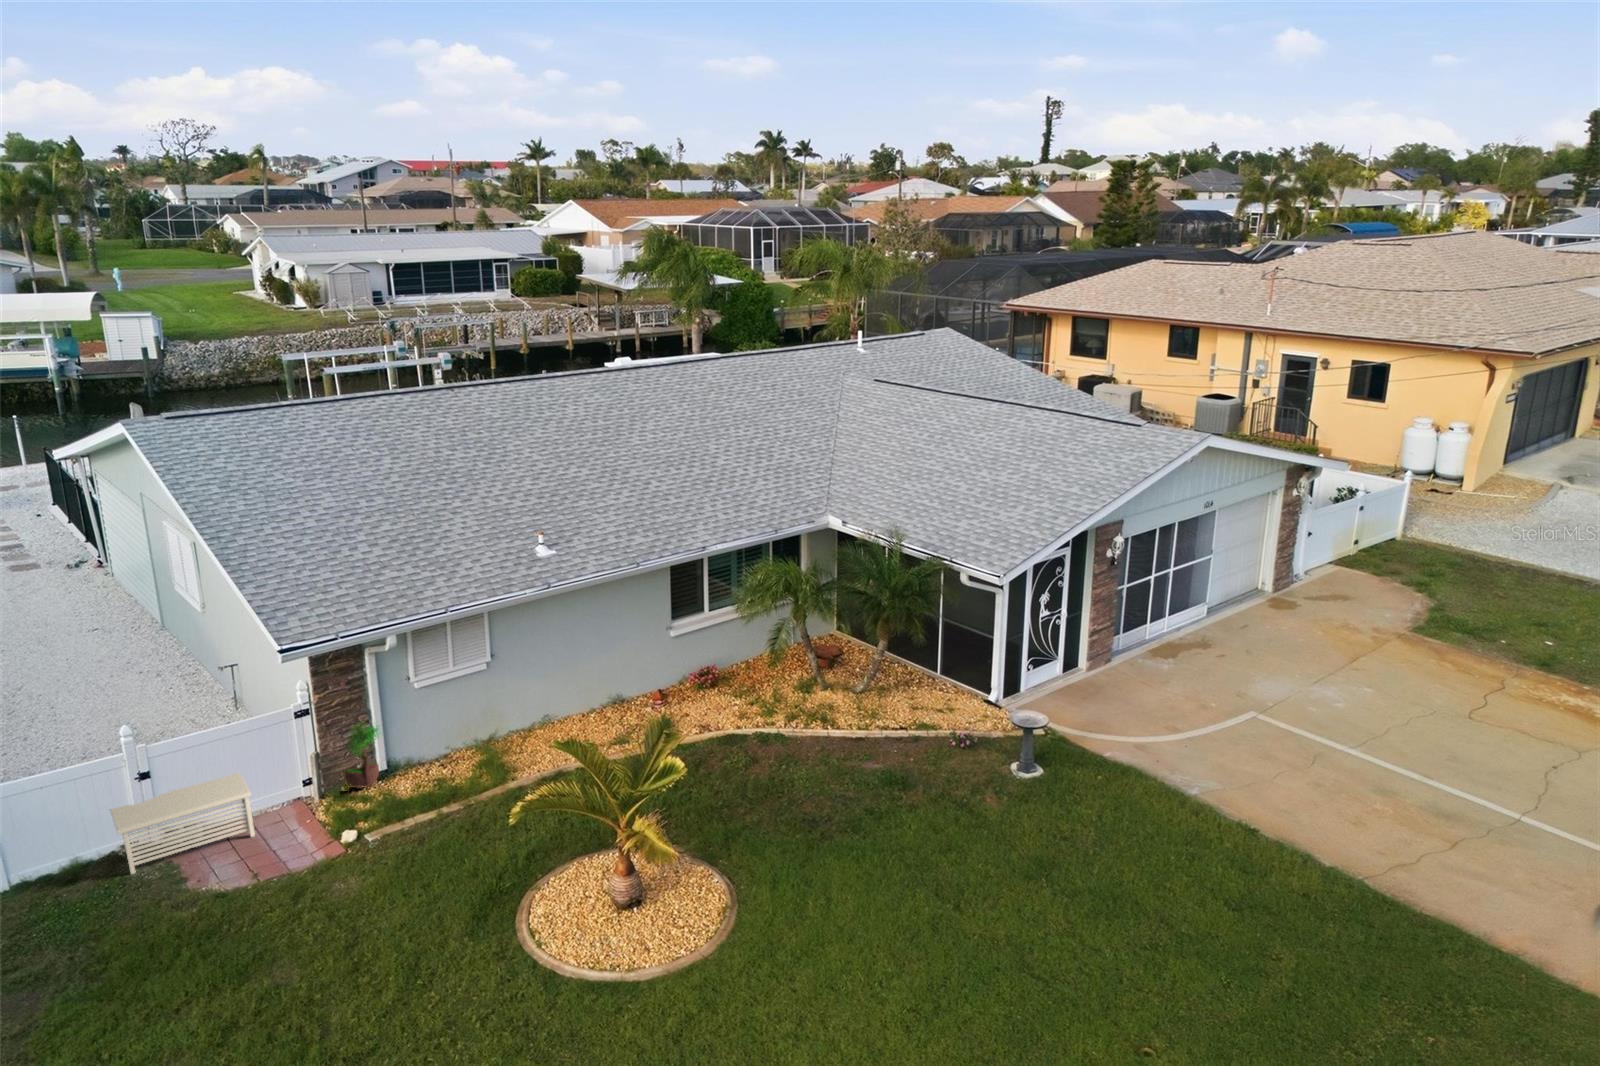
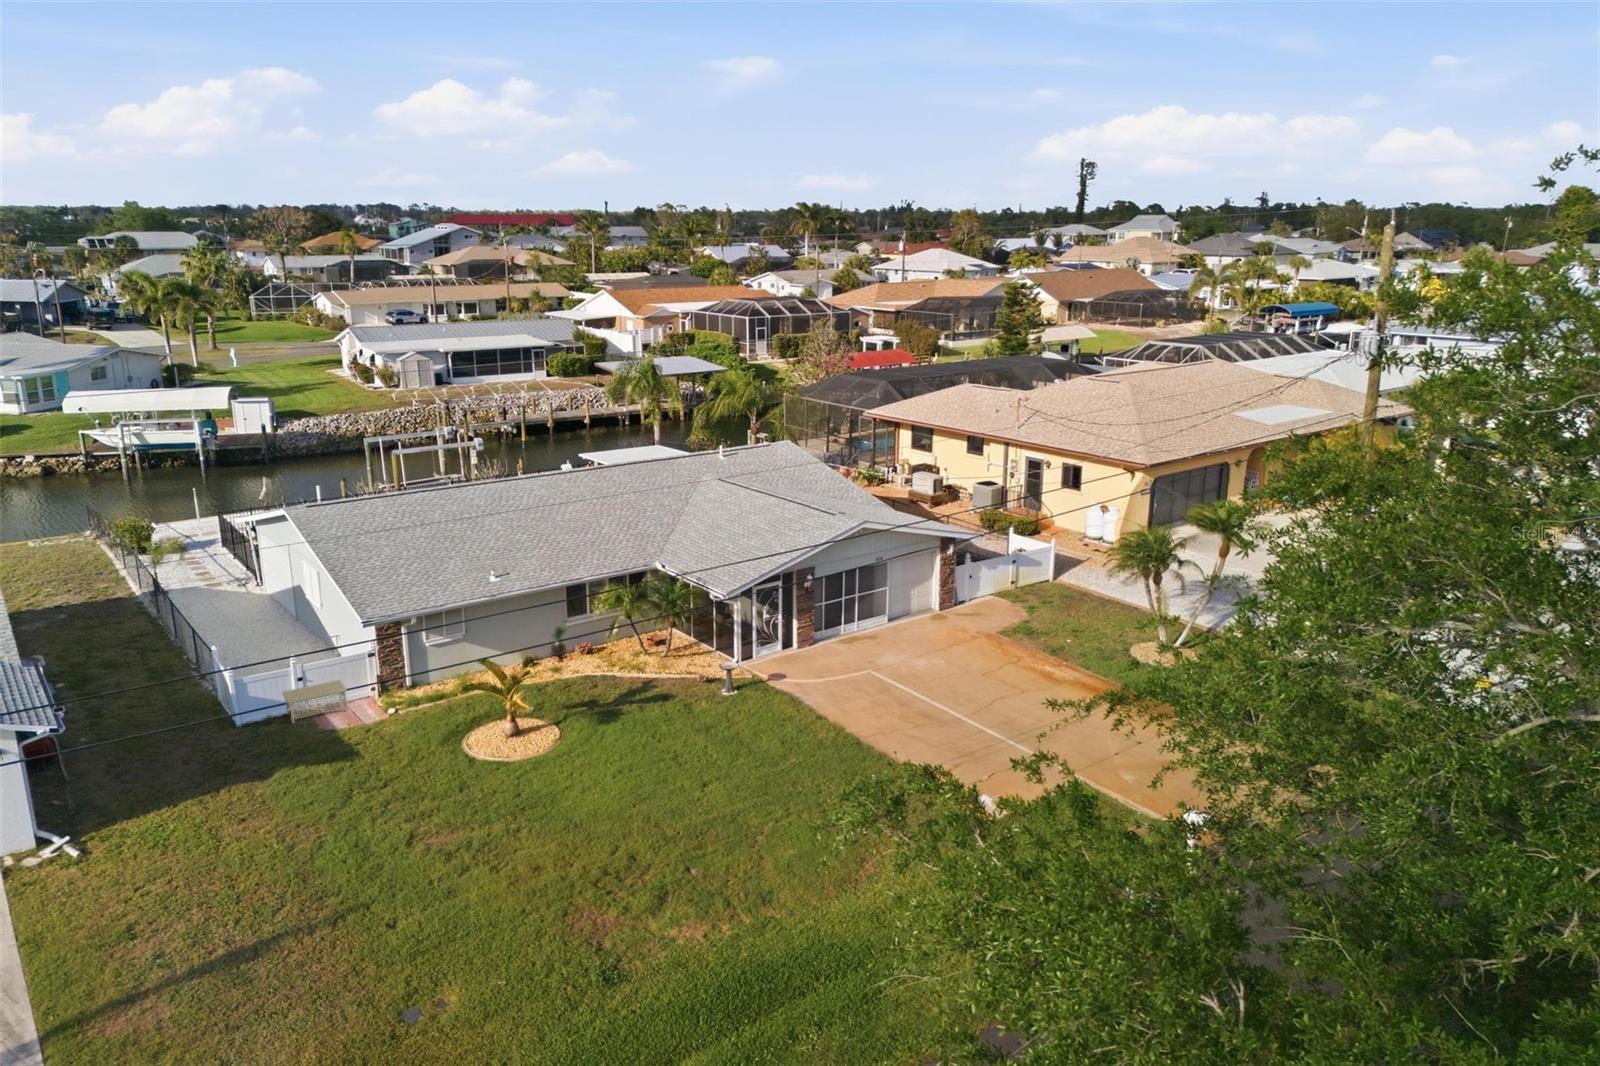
potted tree: present [345,722,382,789] -> present [551,627,567,656]

